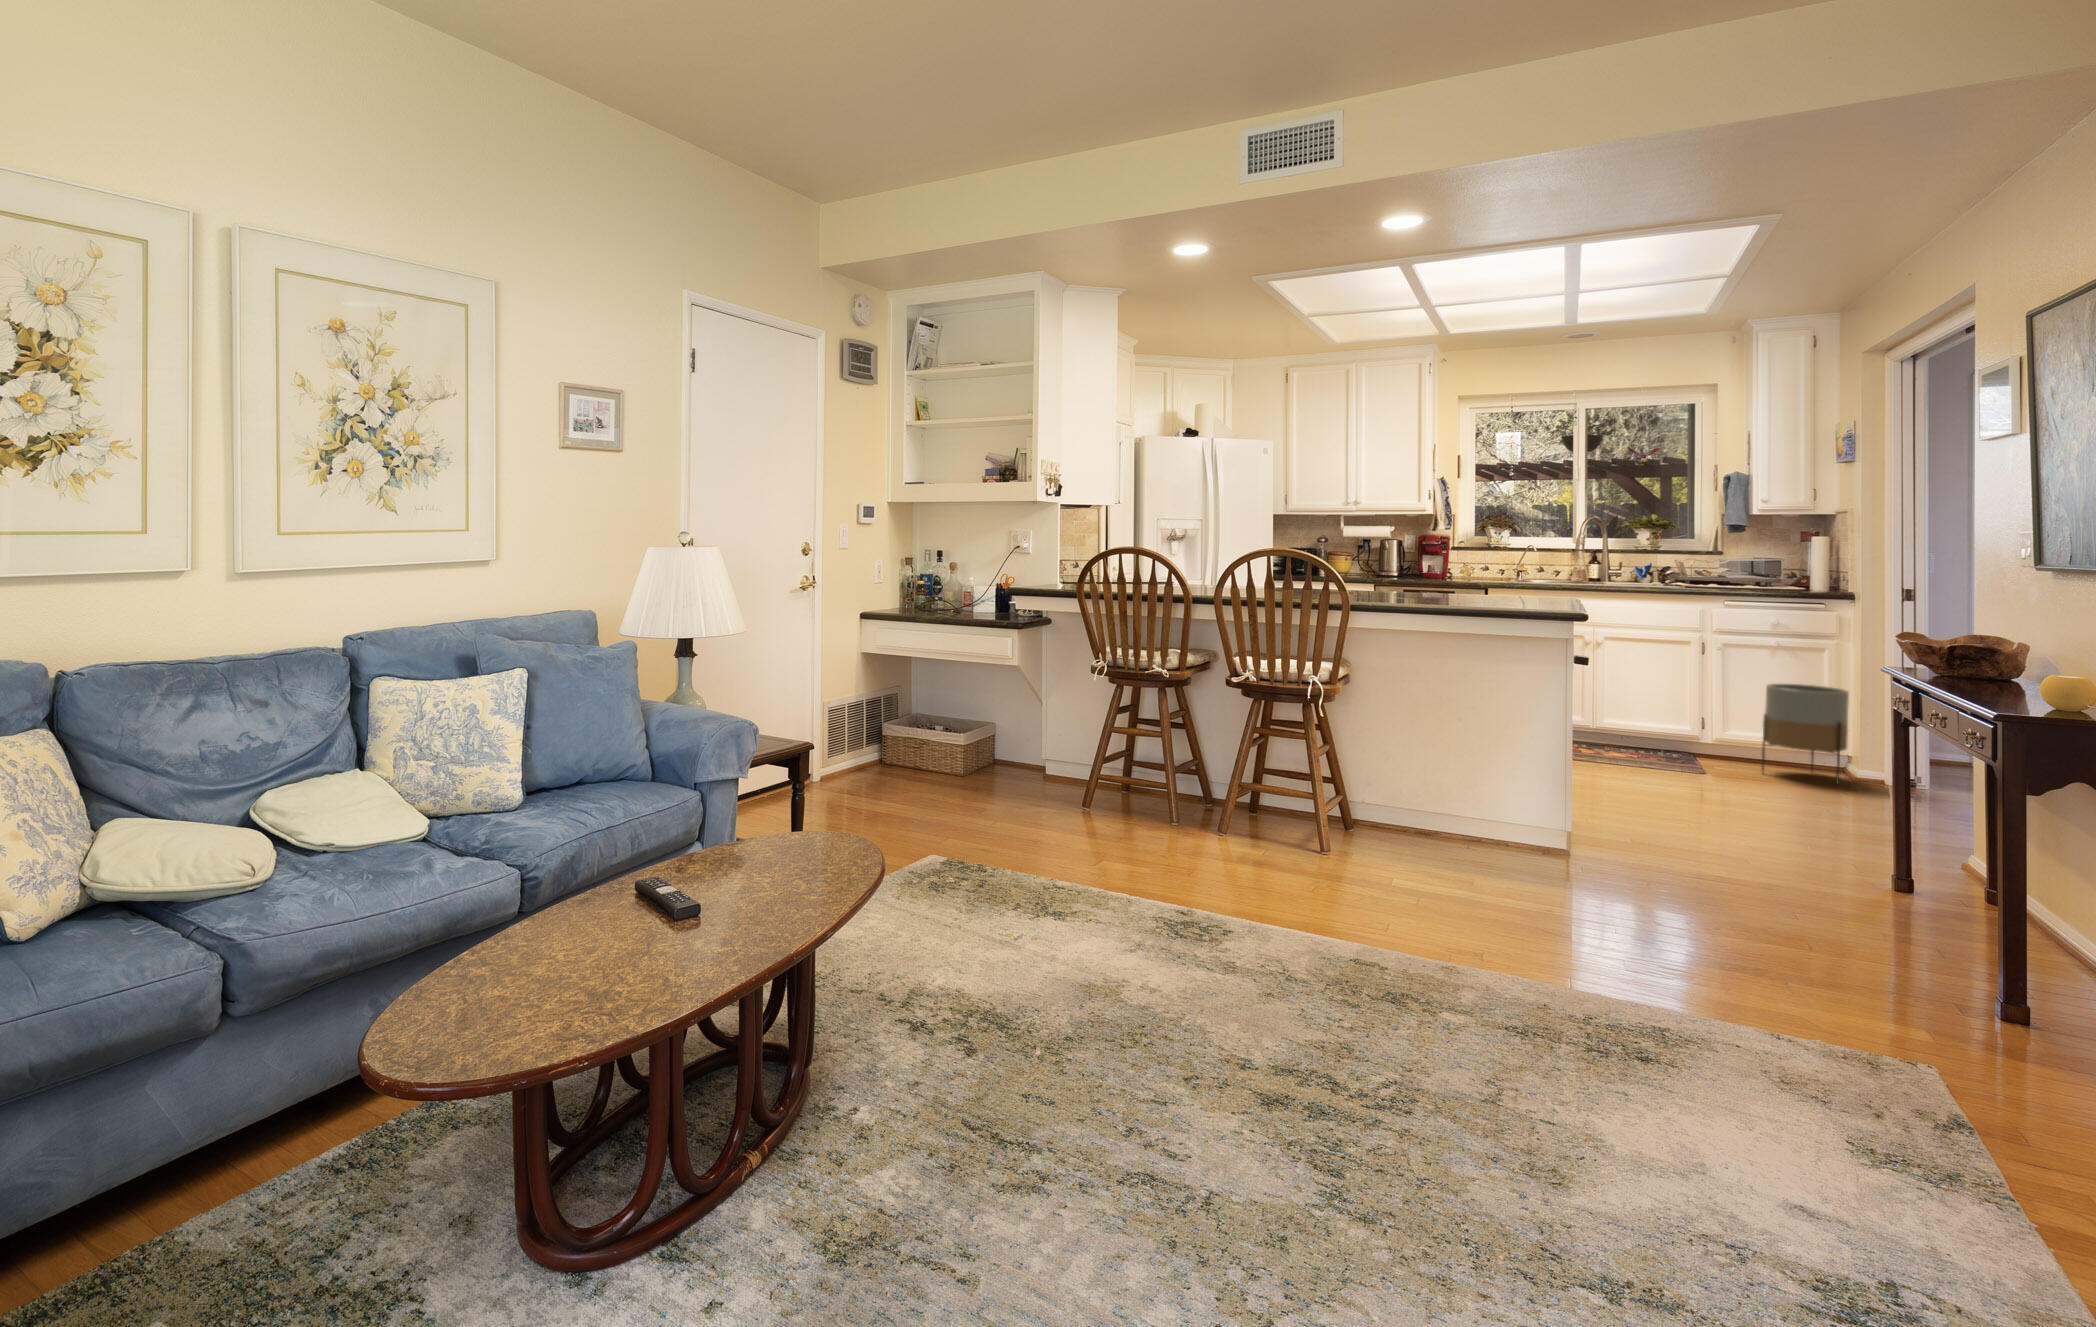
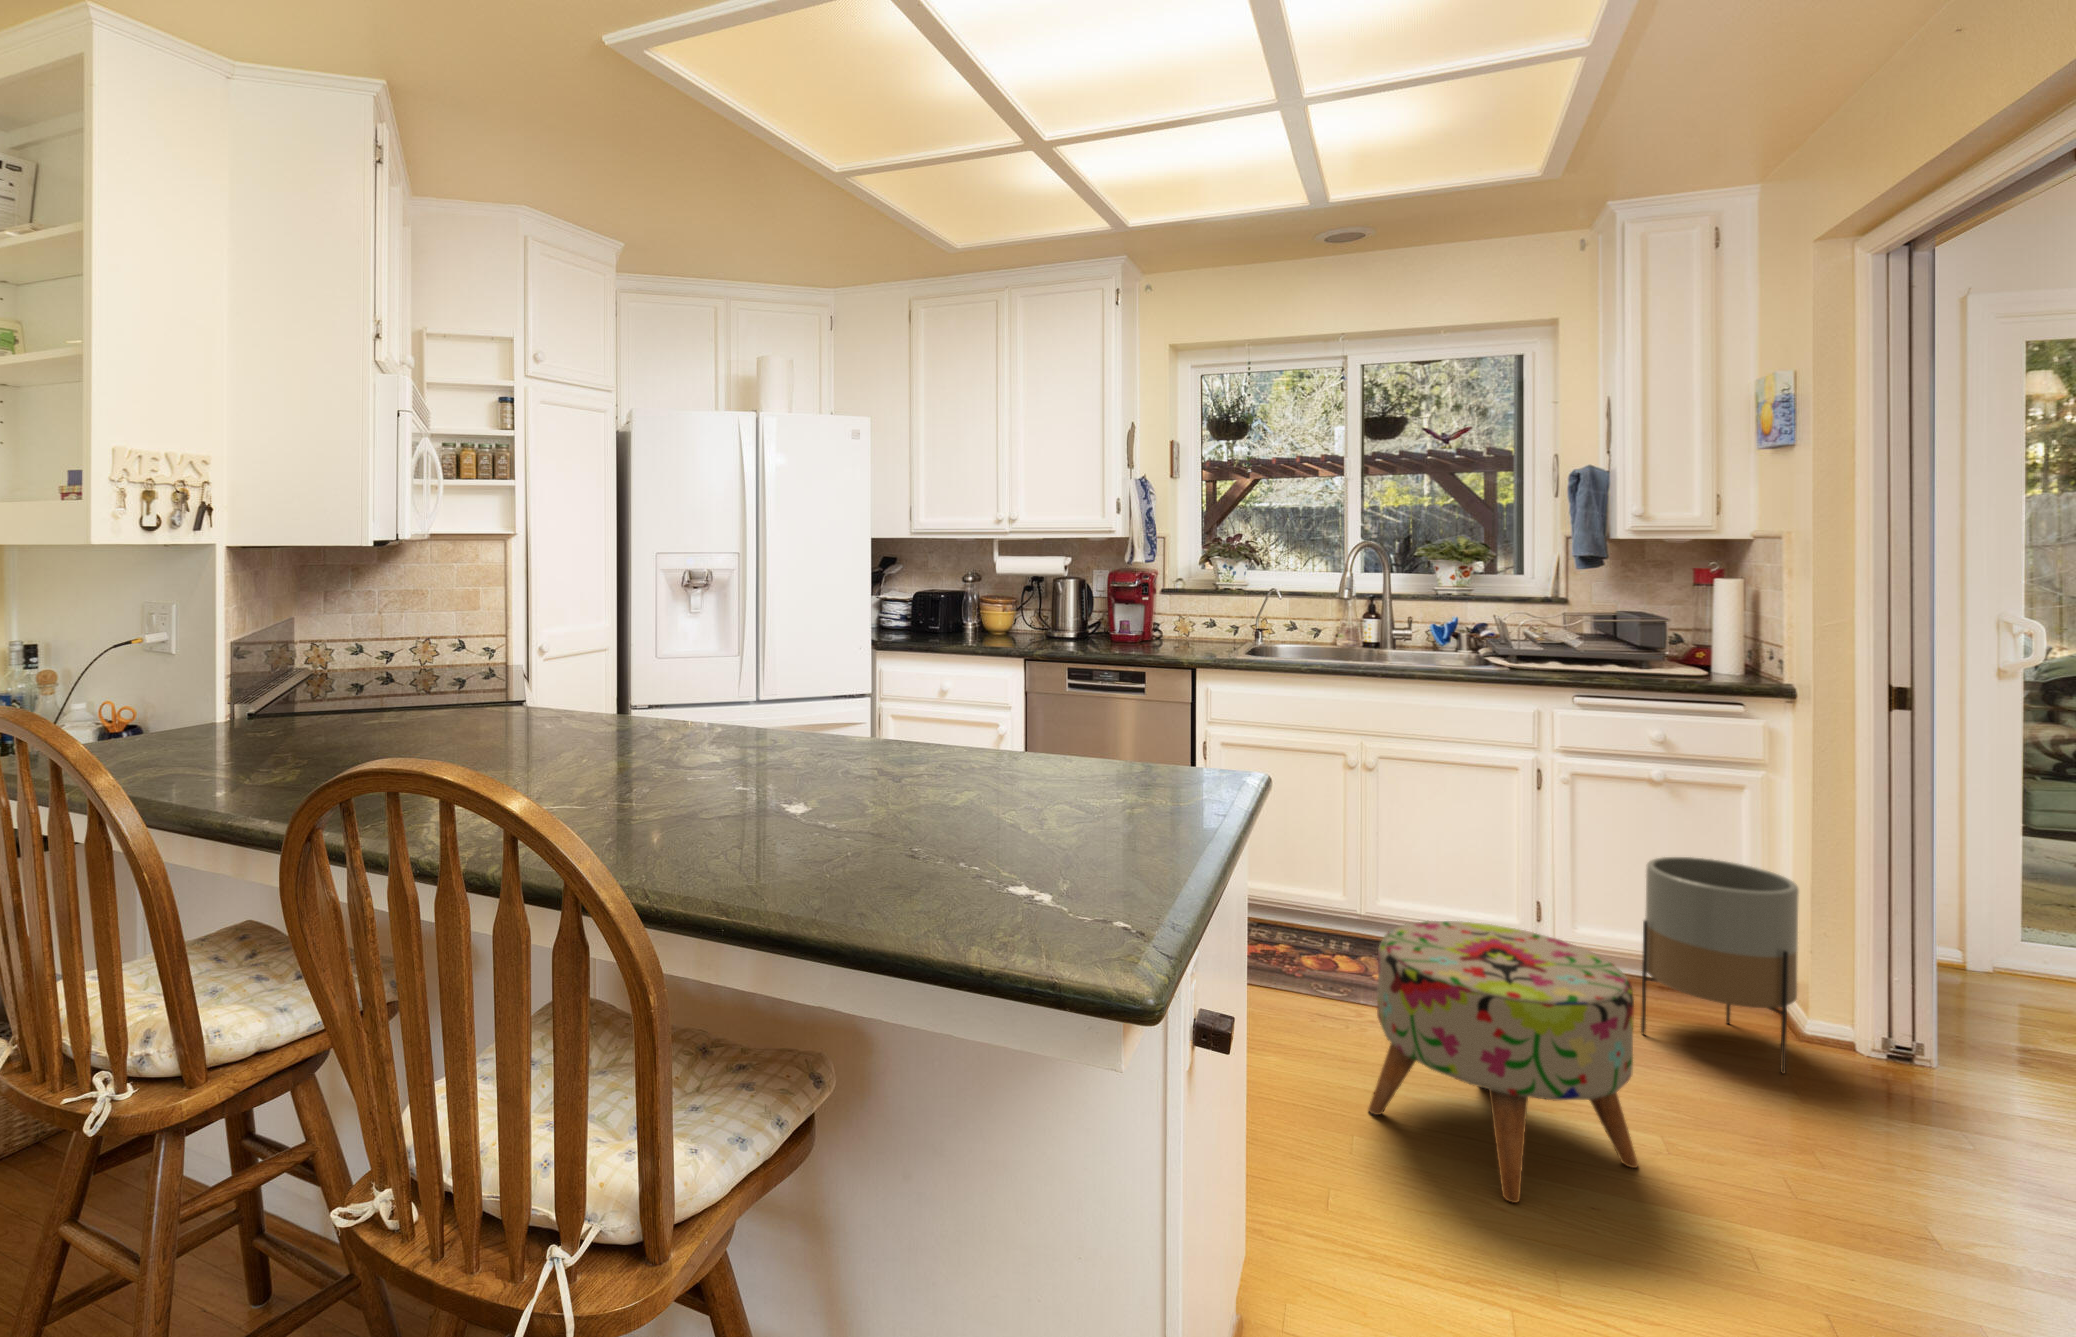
ottoman: none [1617,701,1756,806] -> present [1368,921,1638,1203]

